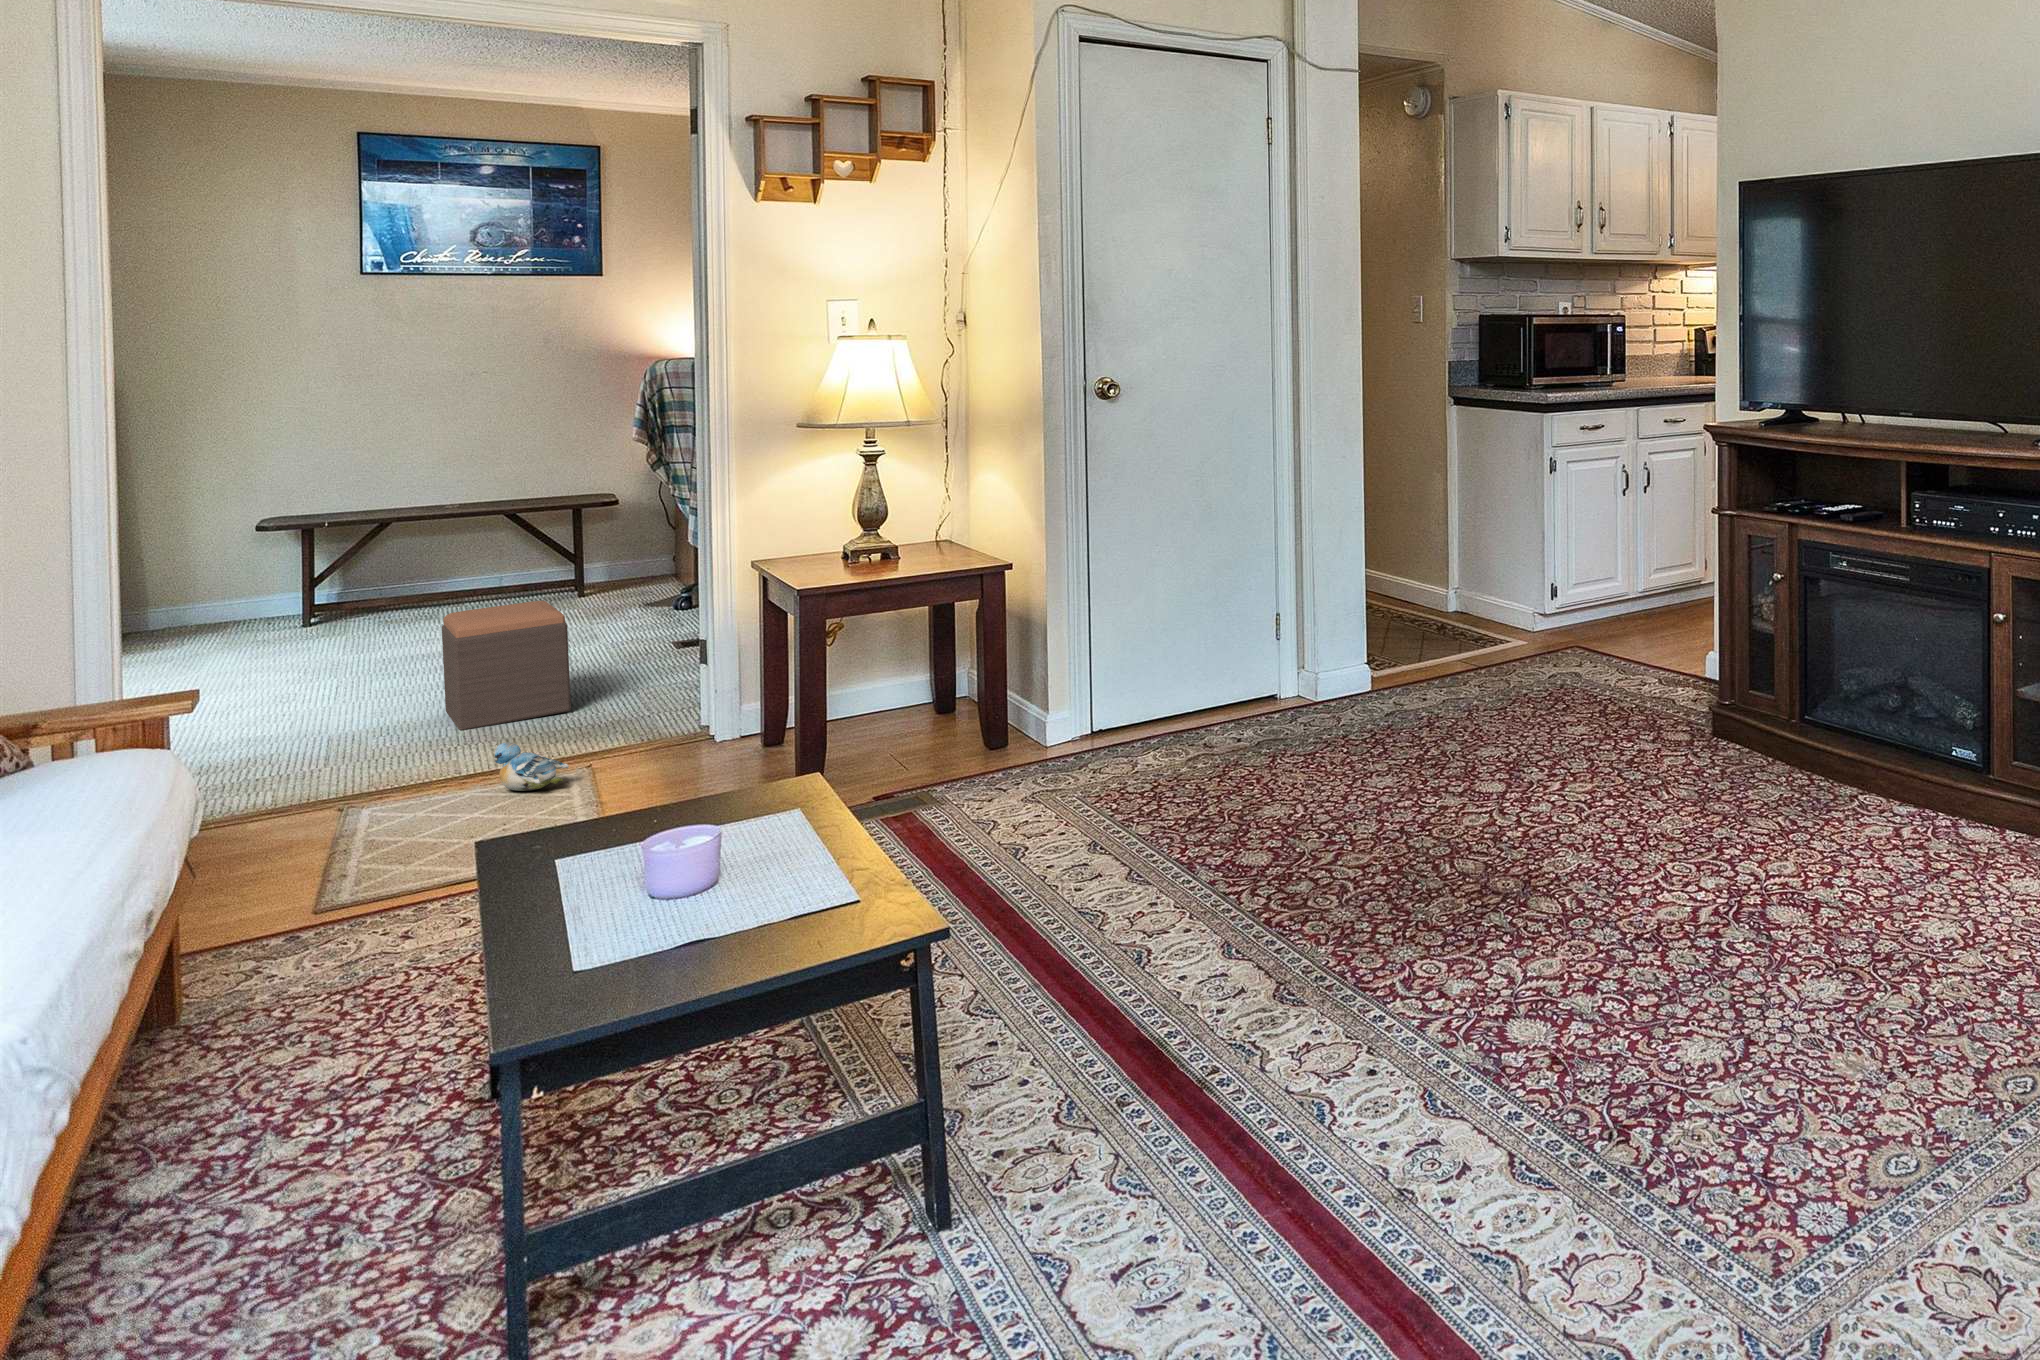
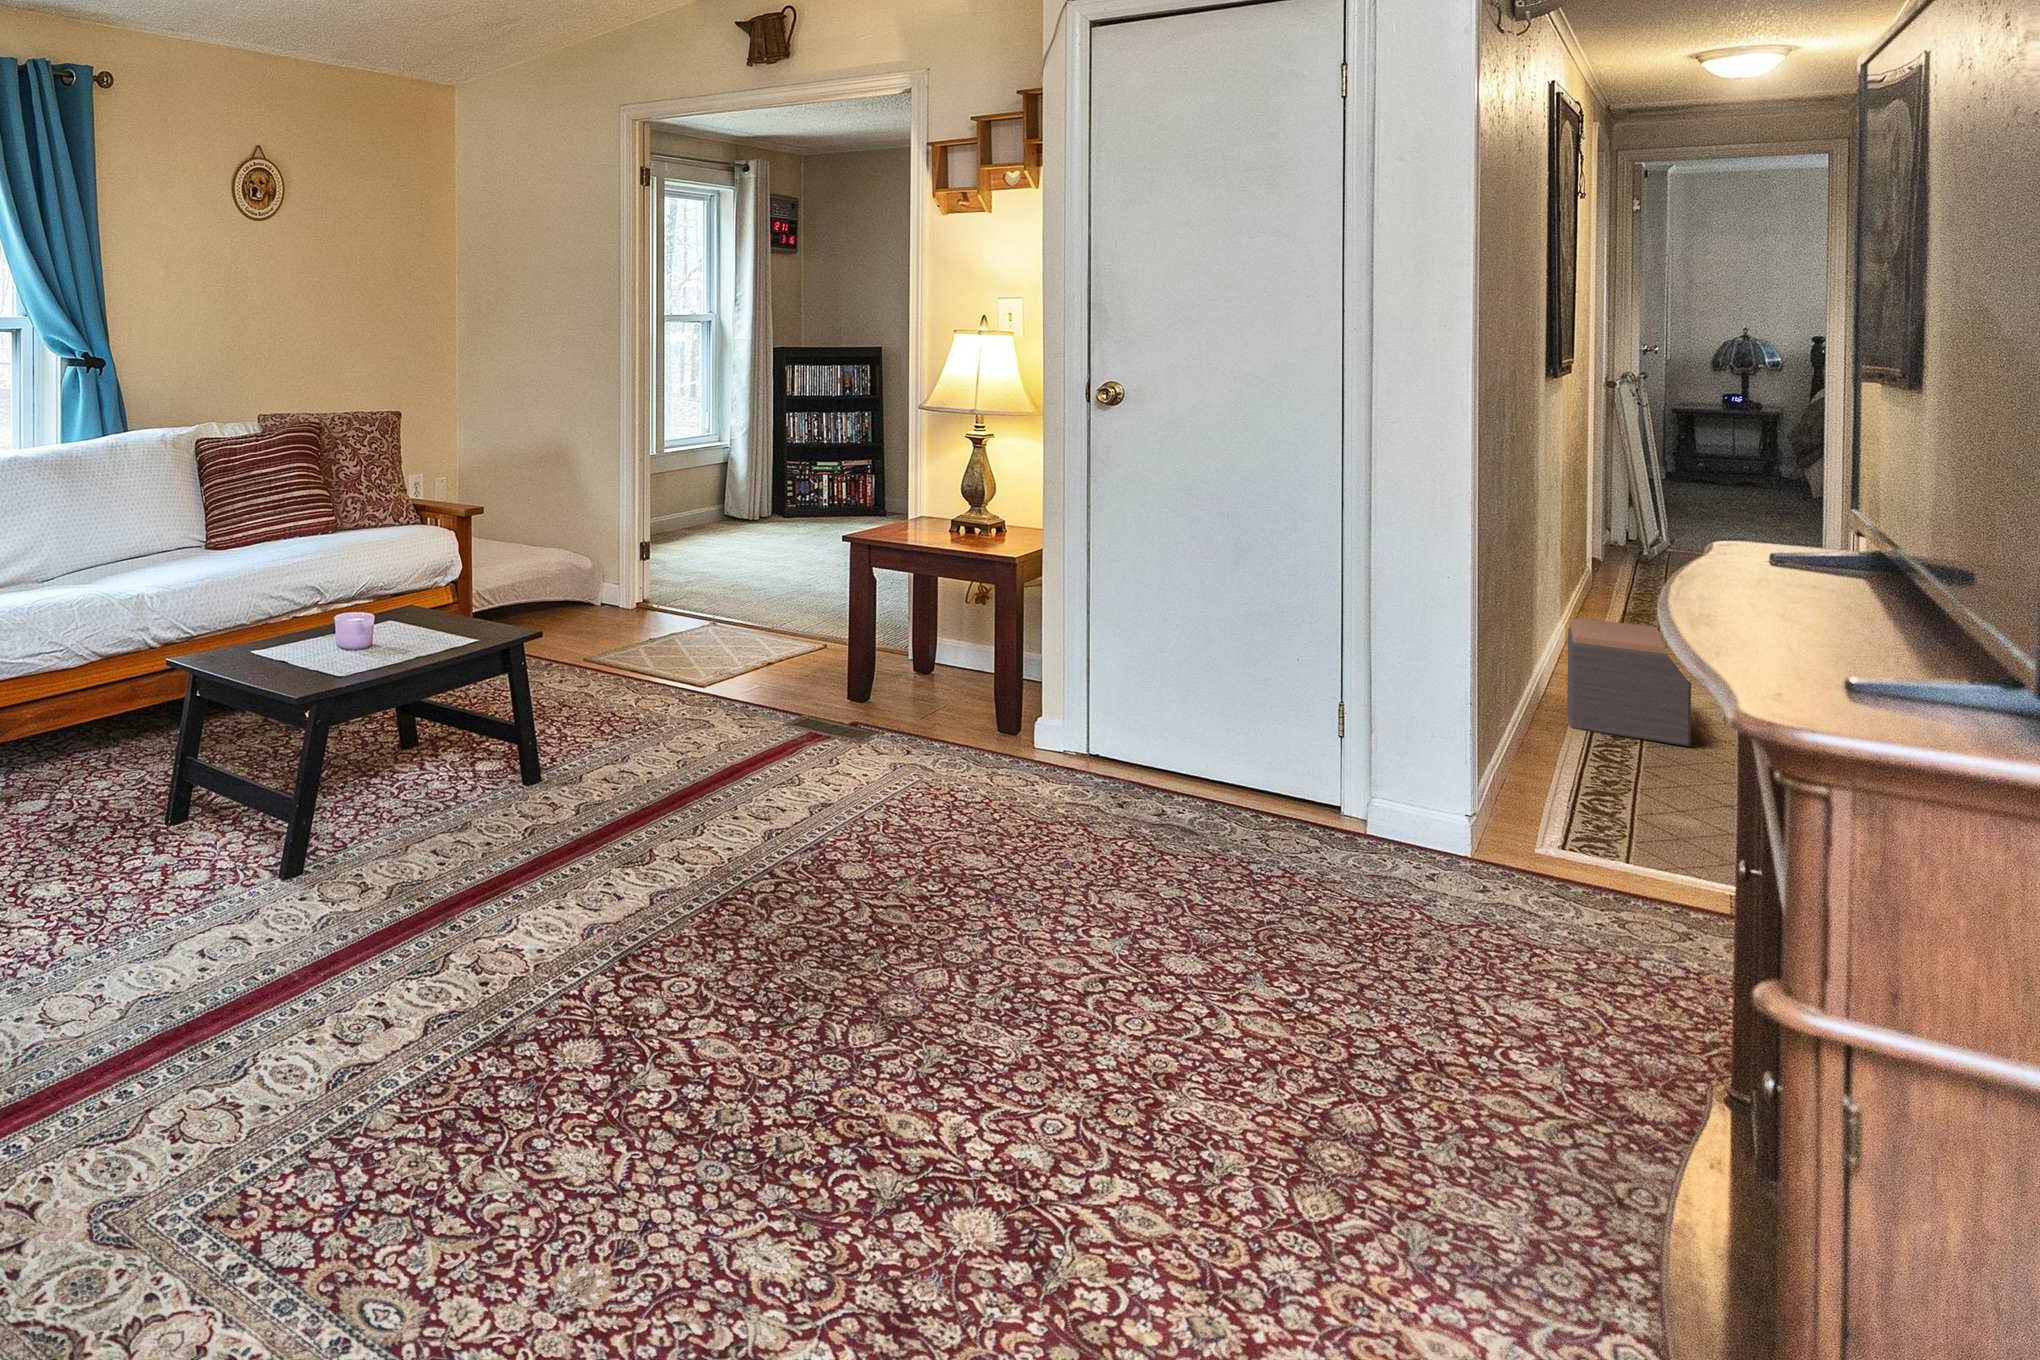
plush toy: present [494,742,569,791] -> none [1574,751,1650,809]

